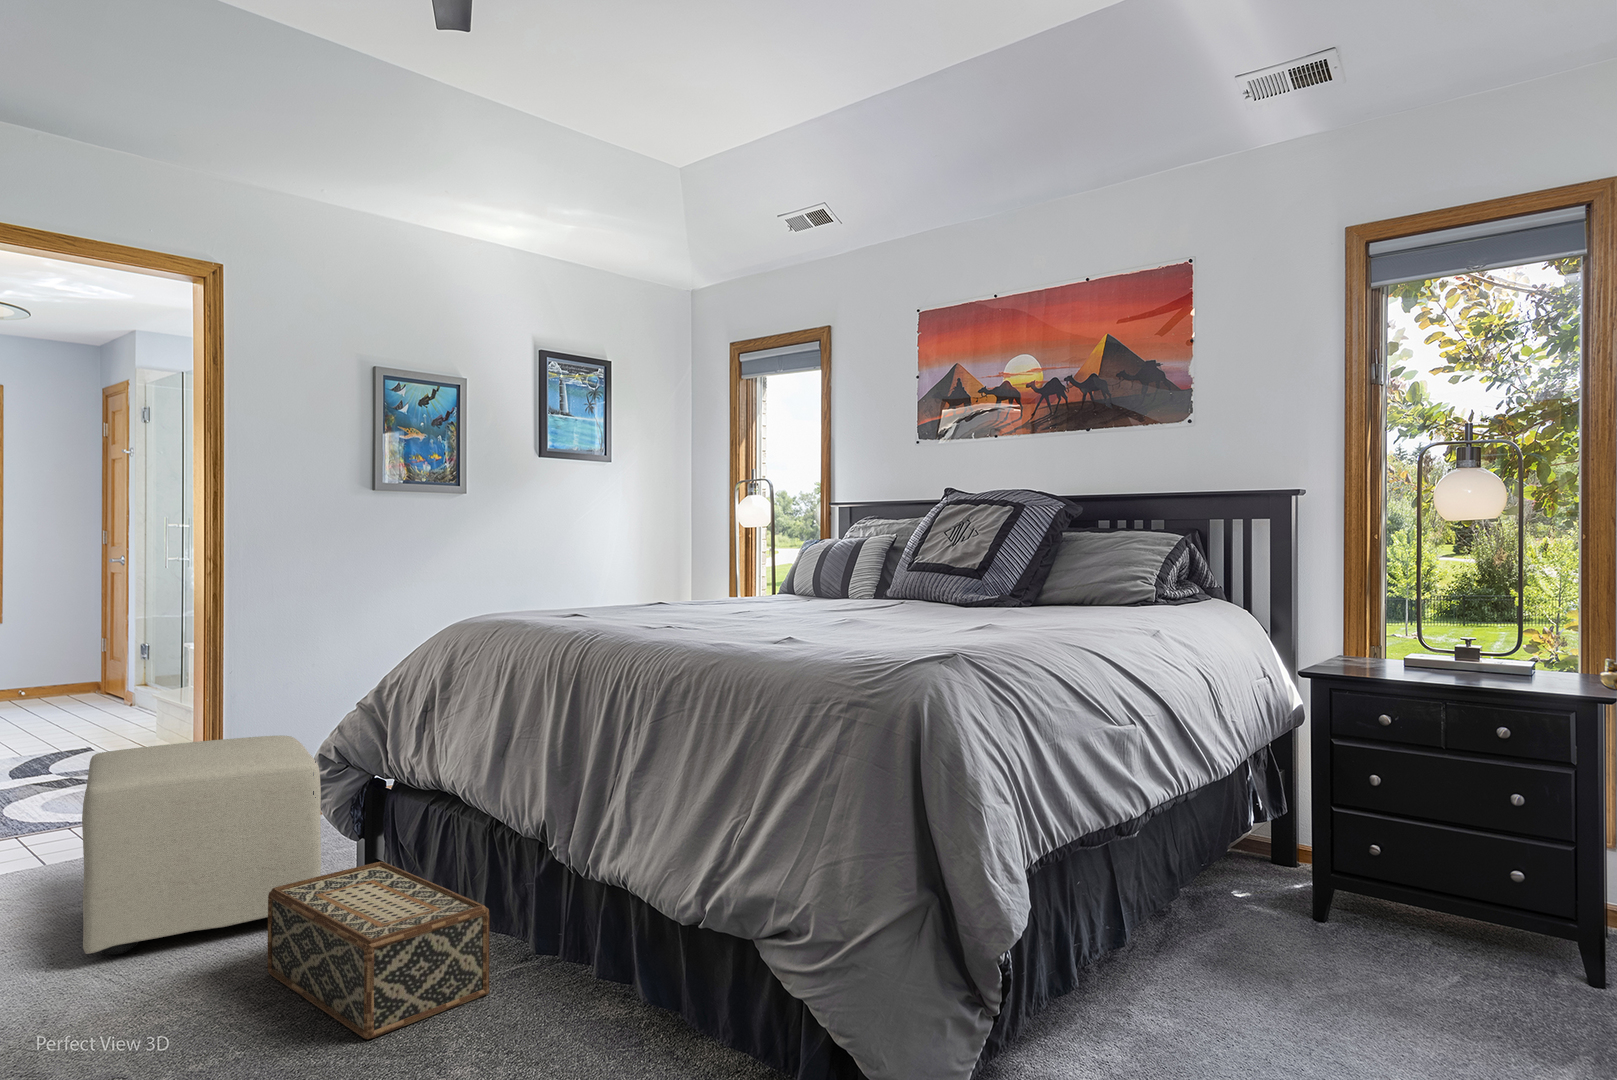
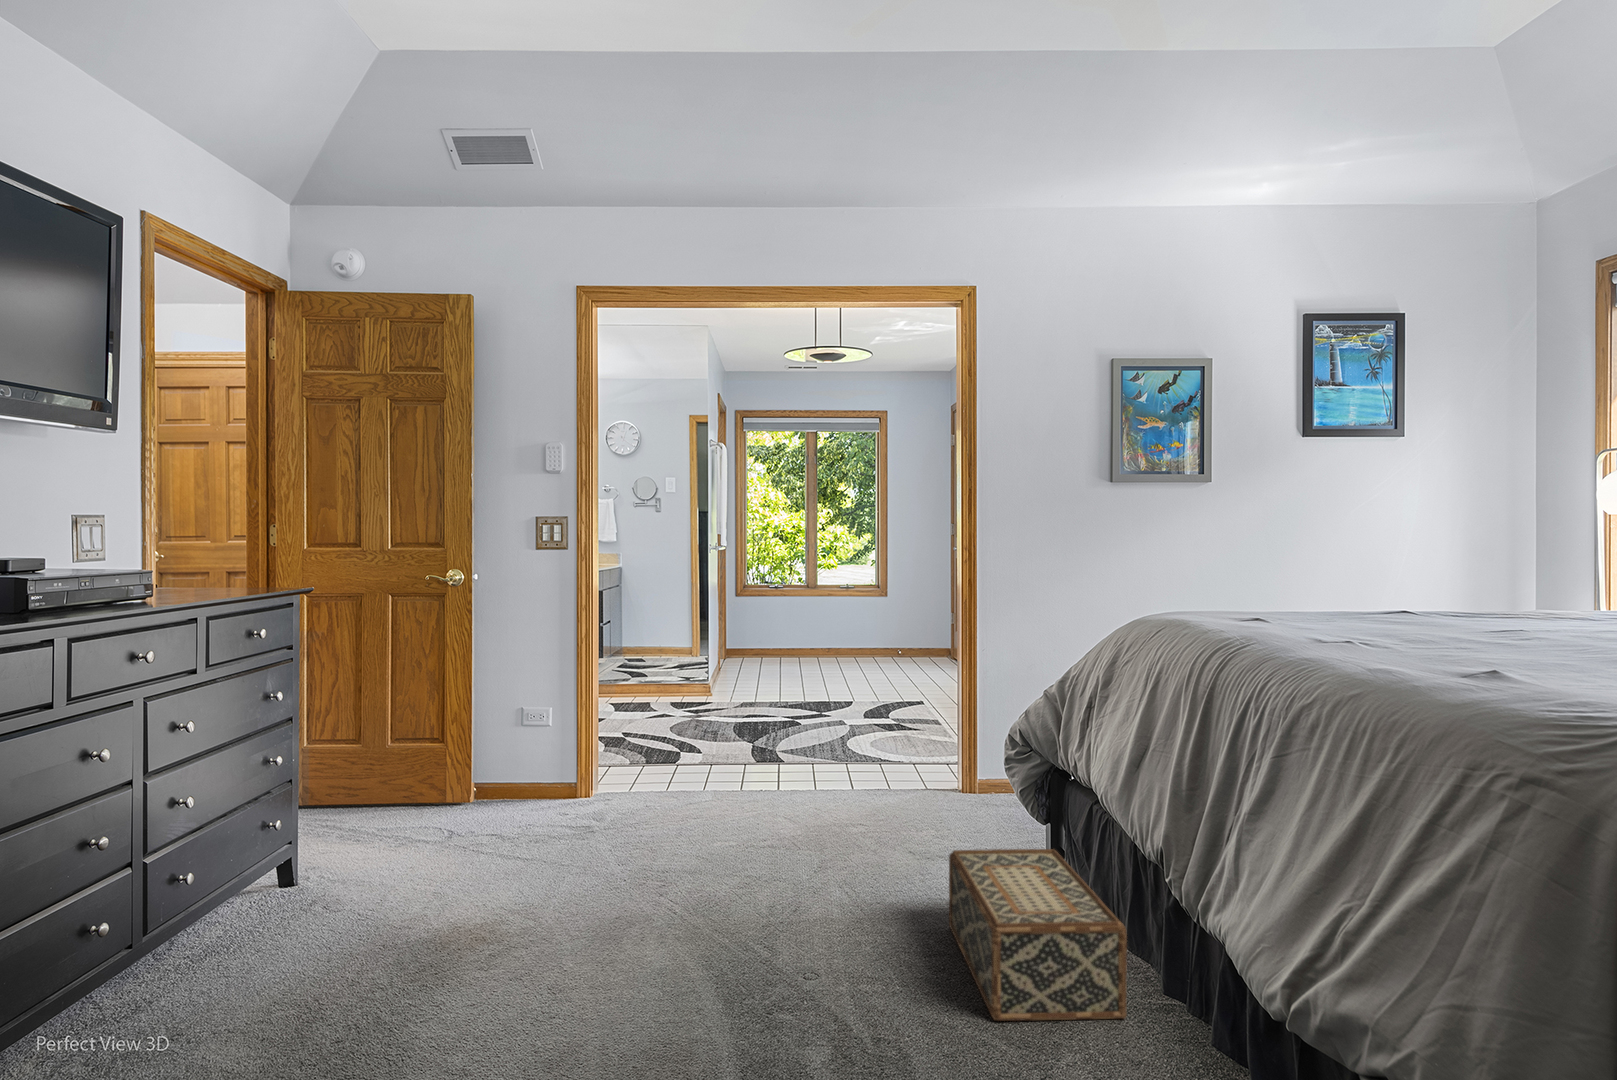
ottoman: present [82,735,321,955] -> none [834,706,1014,885]

